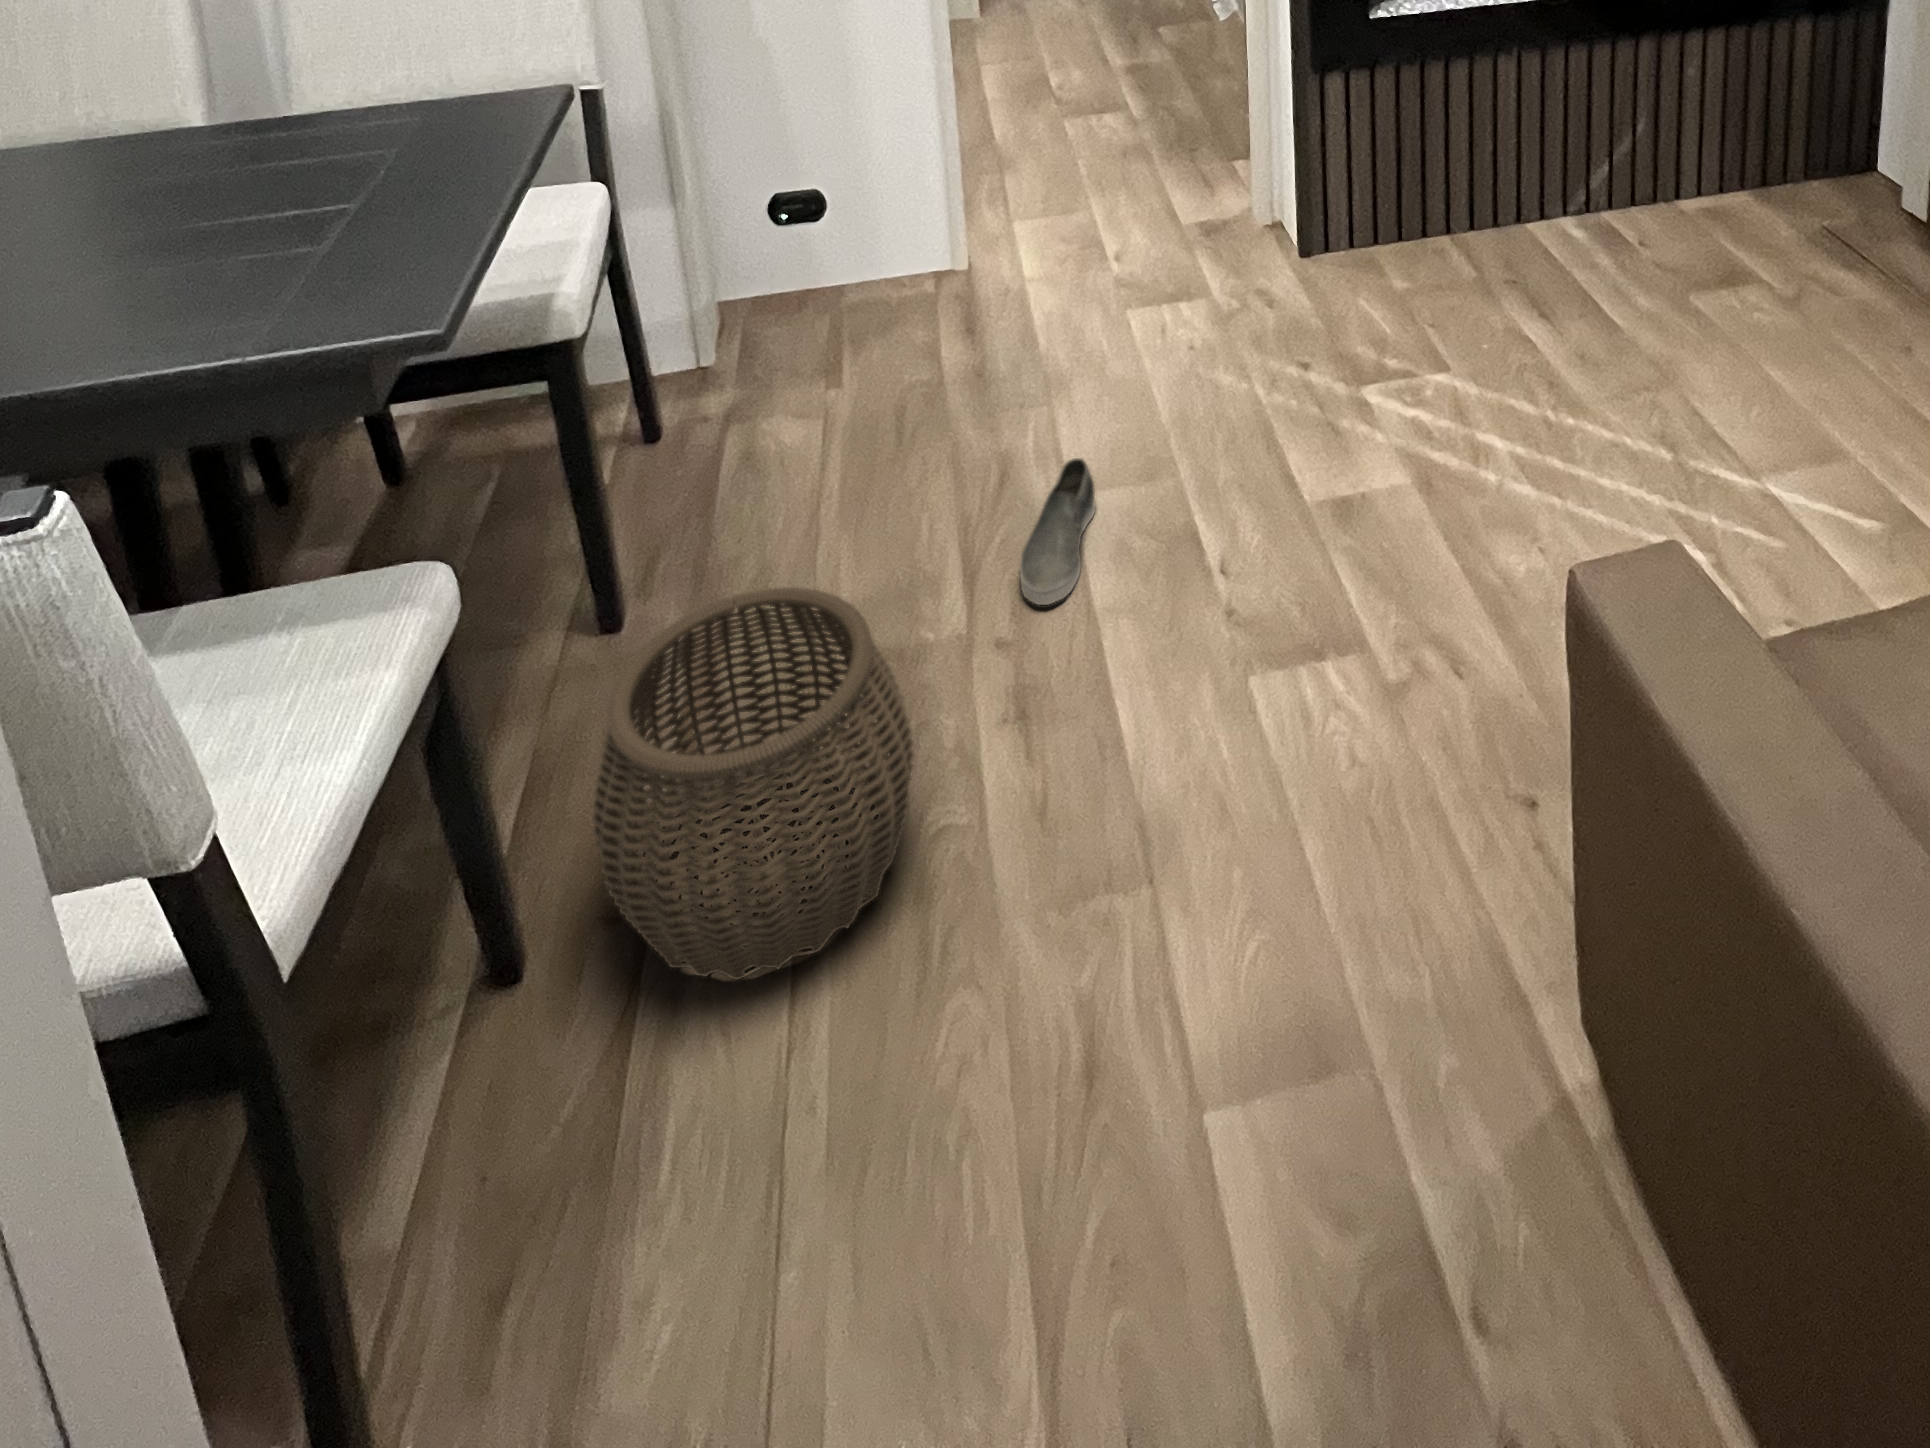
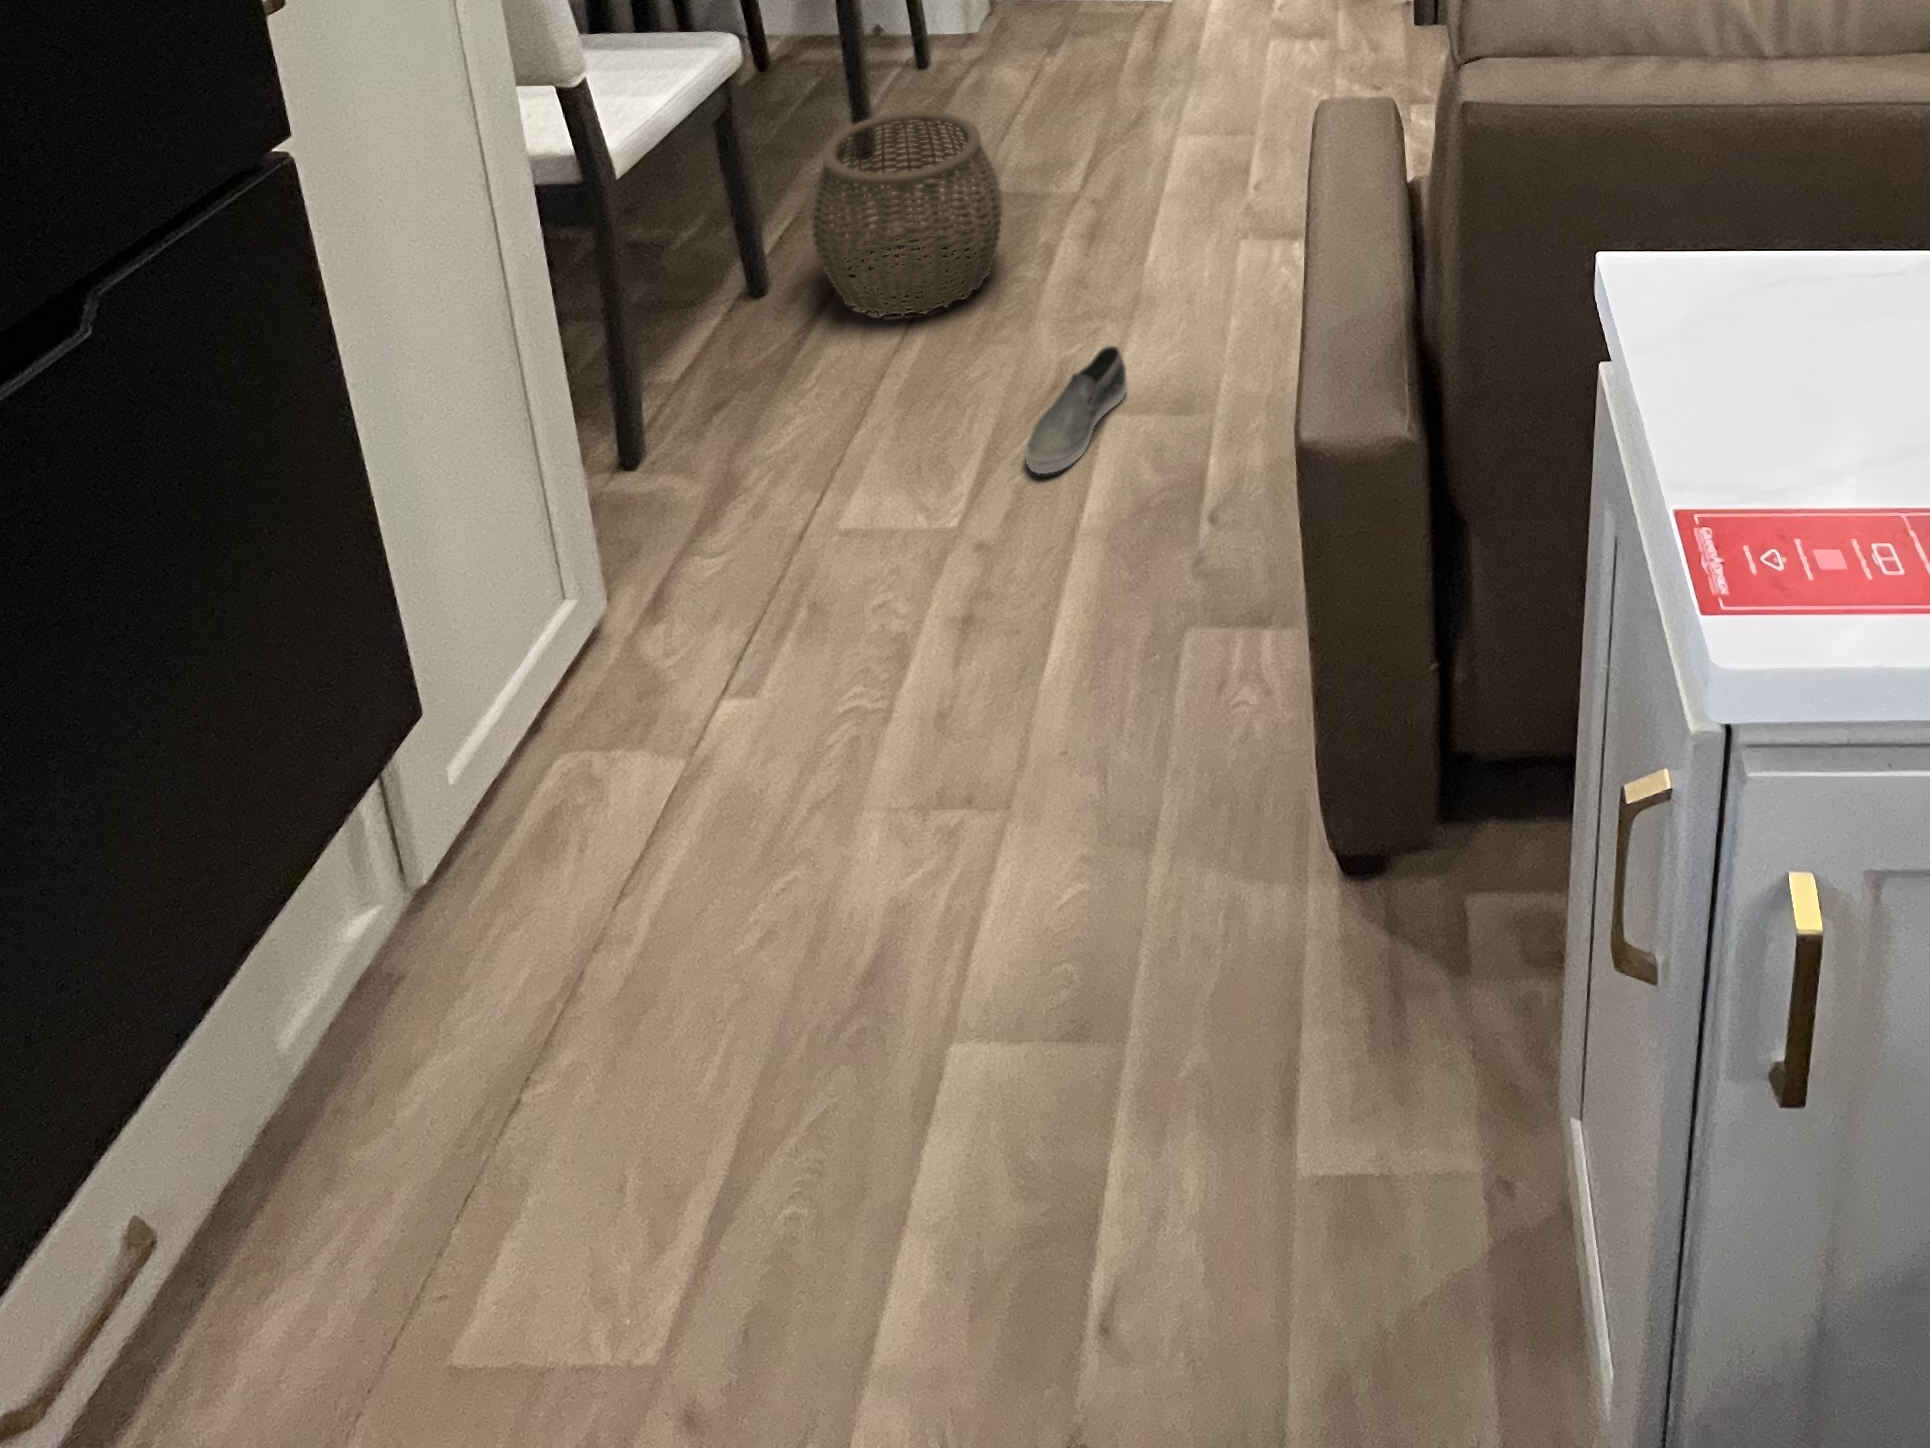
shoe: present [1020,458,1095,605] -> present [1025,346,1127,474]

